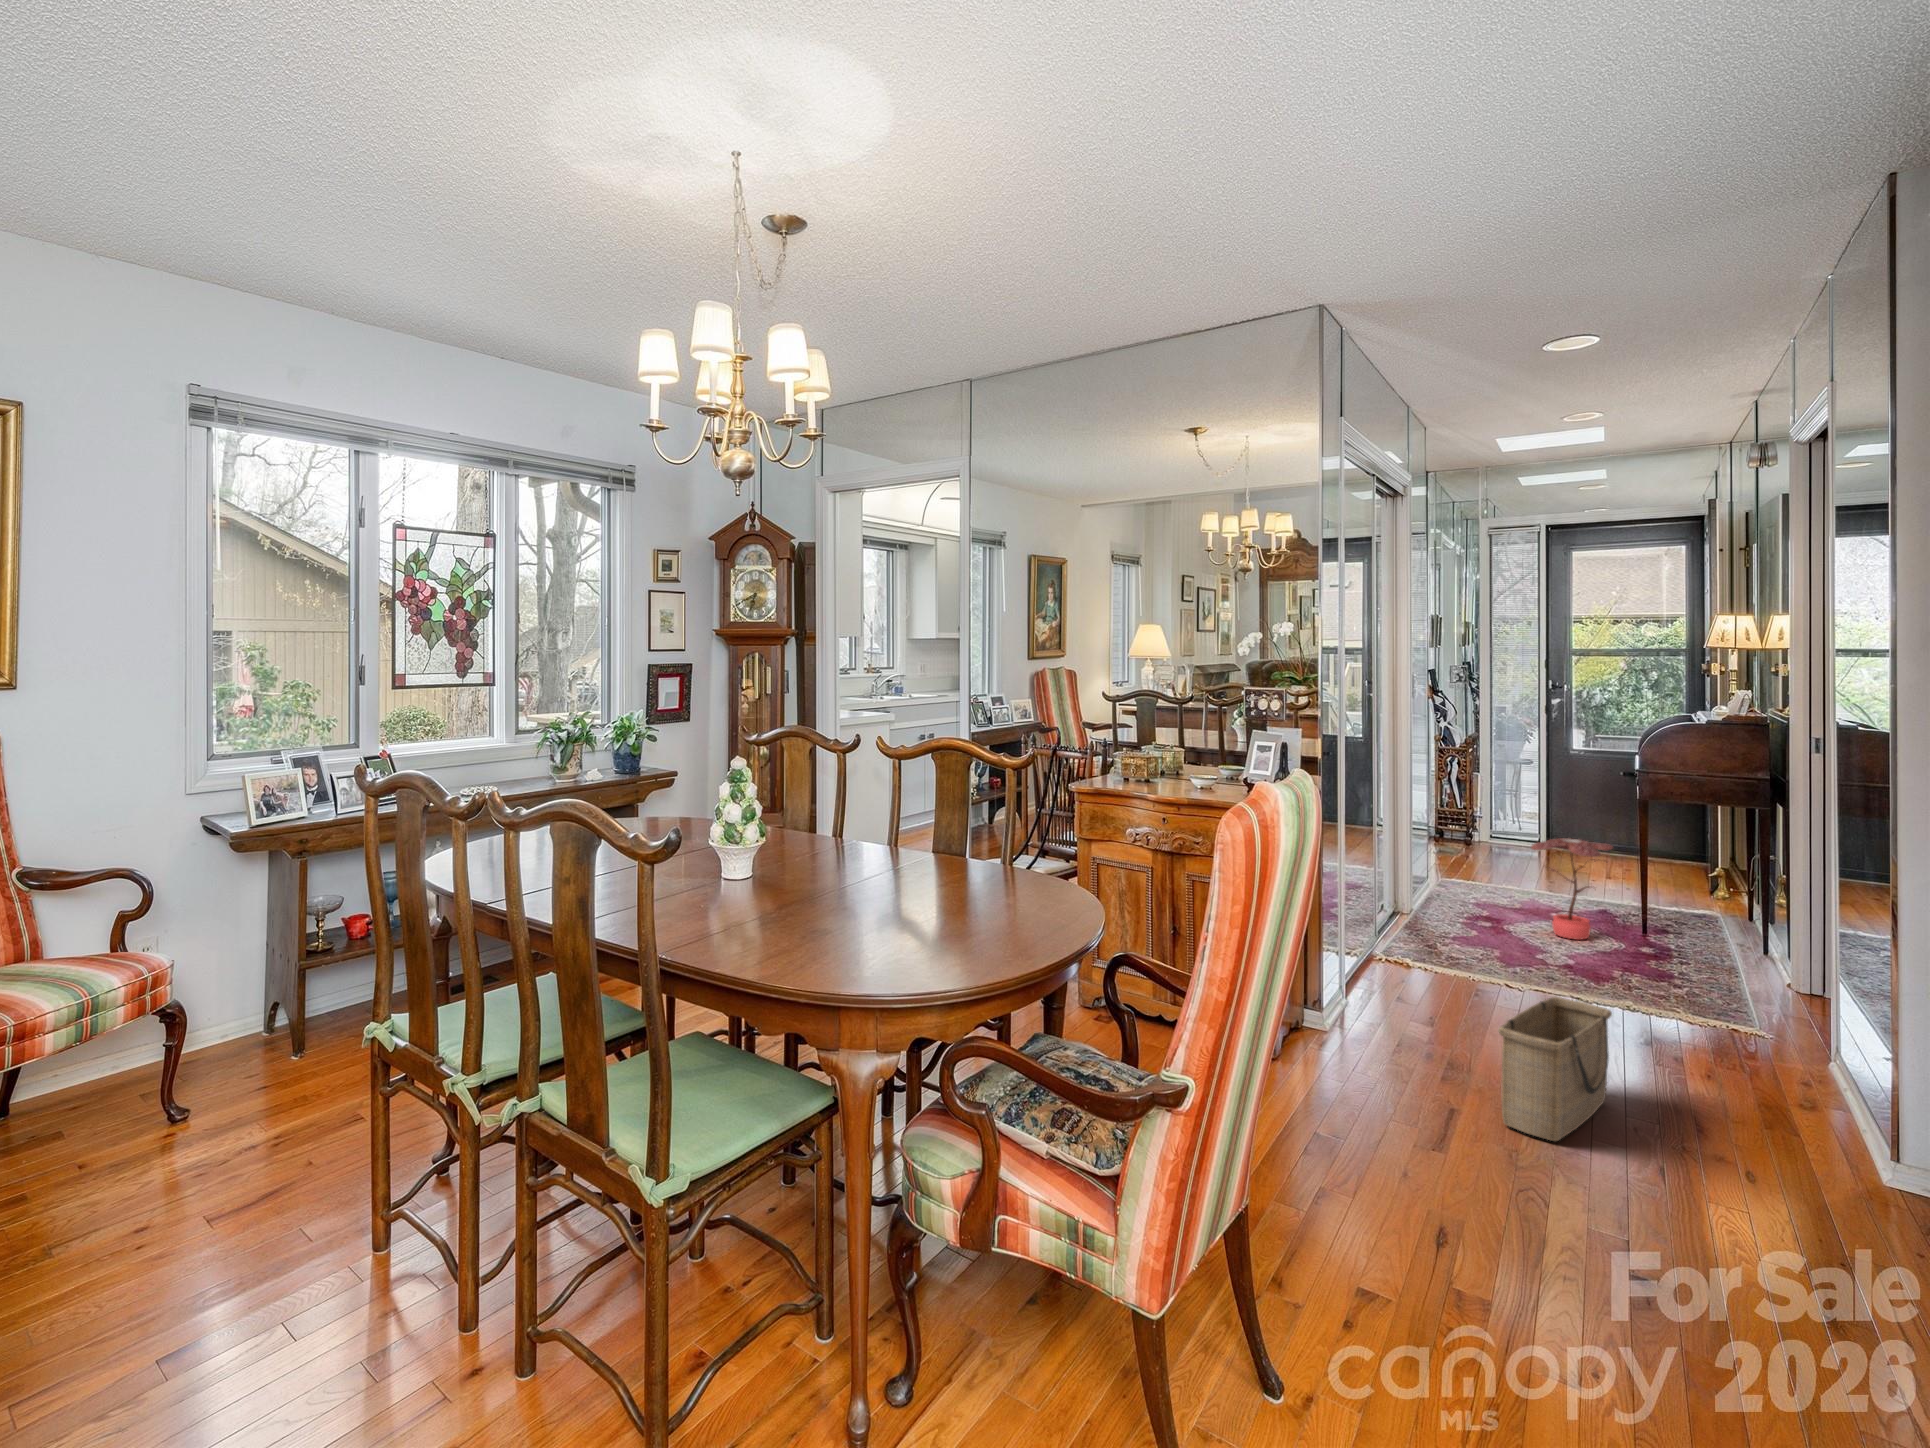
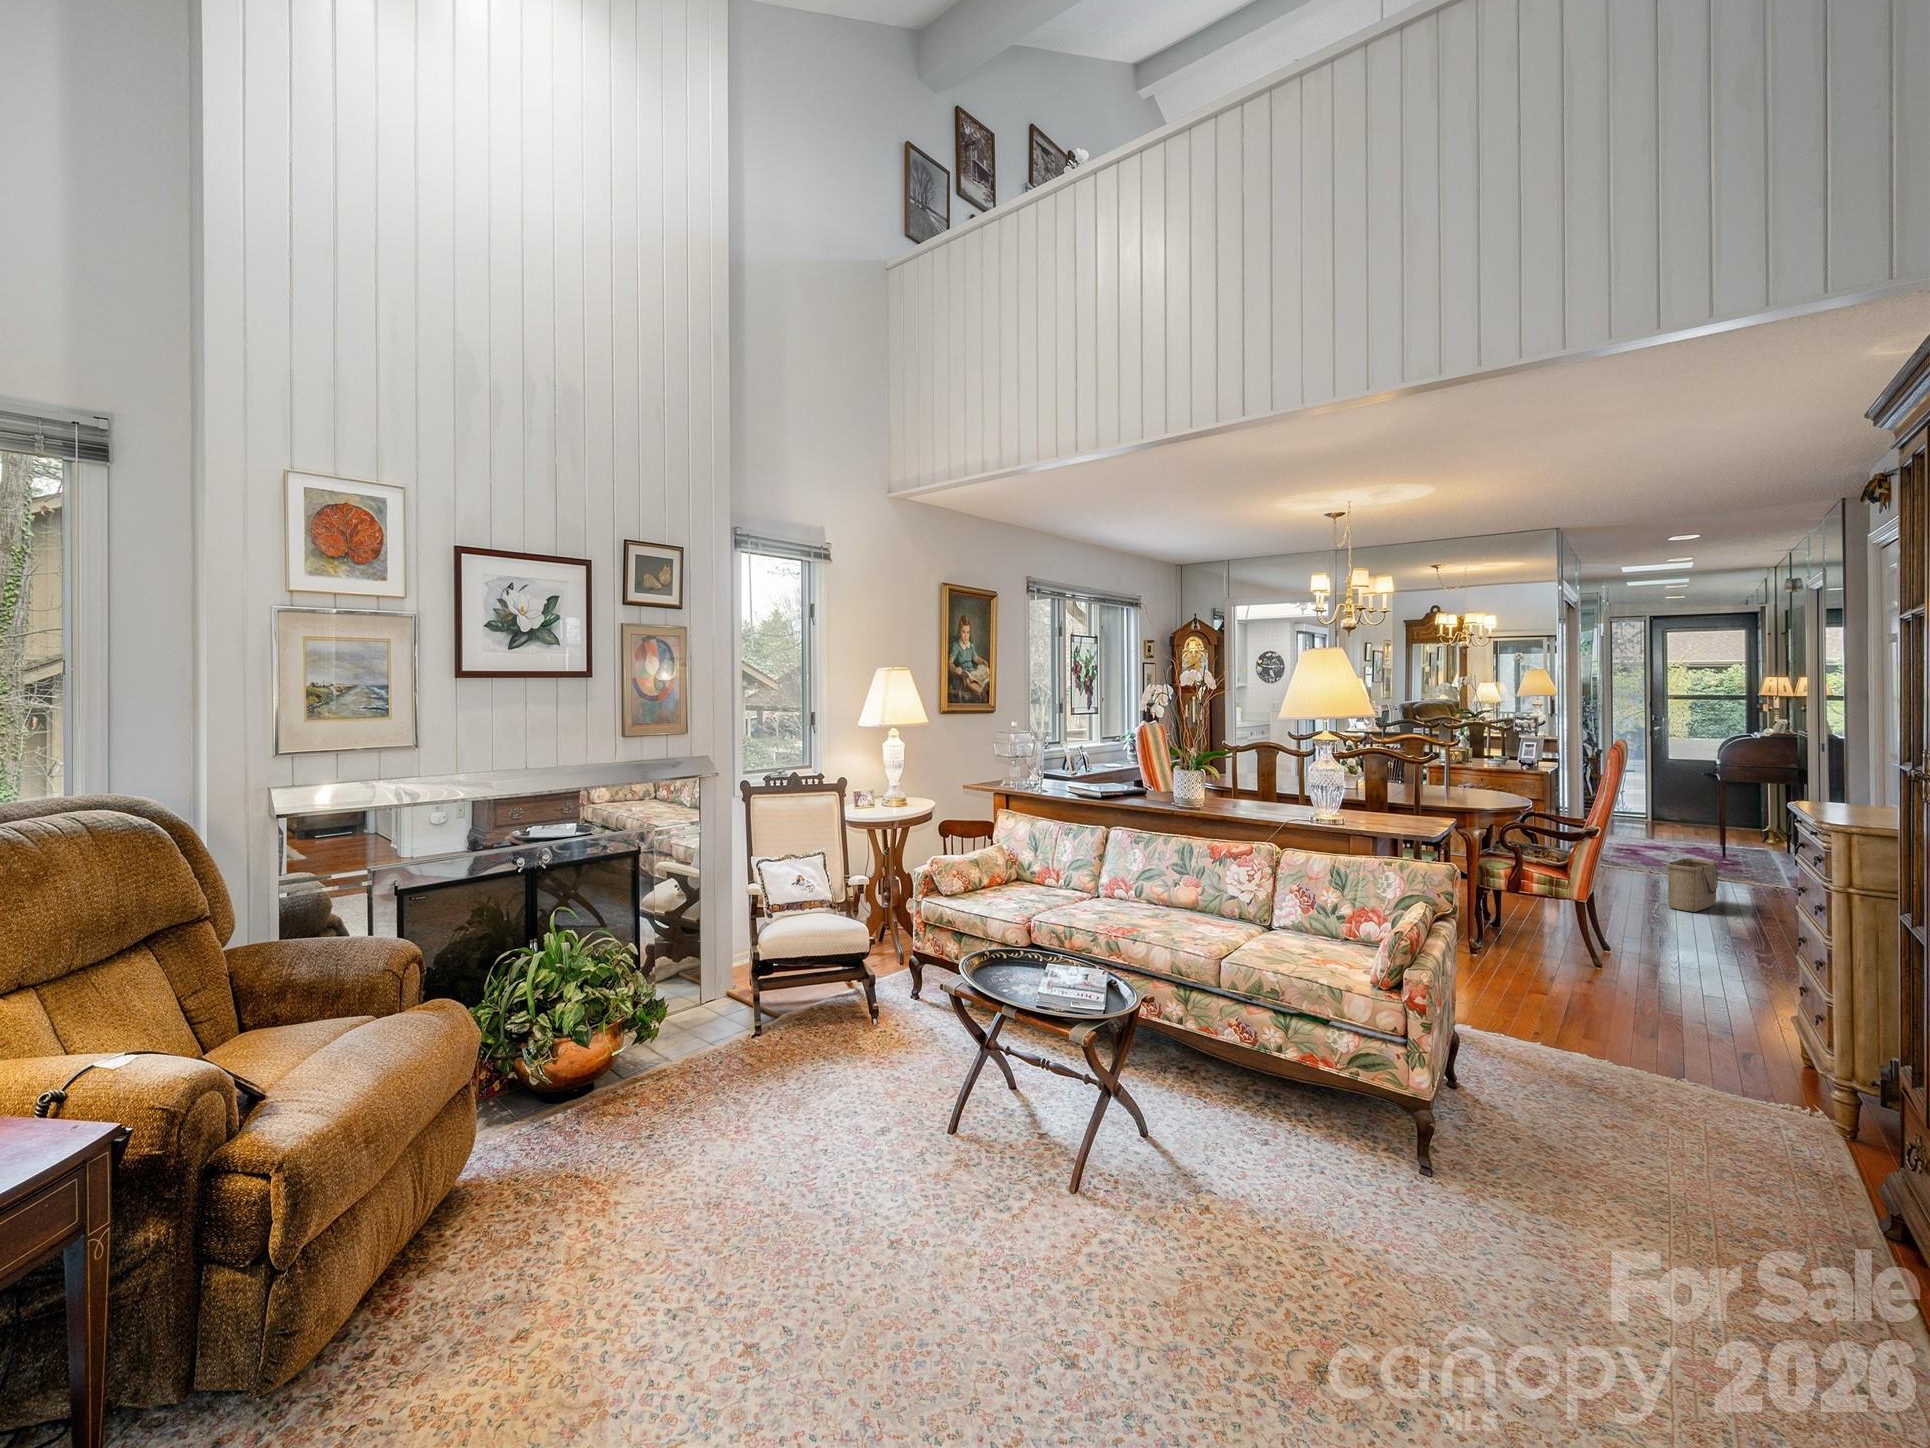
potted plant: present [1531,838,1613,940] -> none [1656,802,1706,858]

